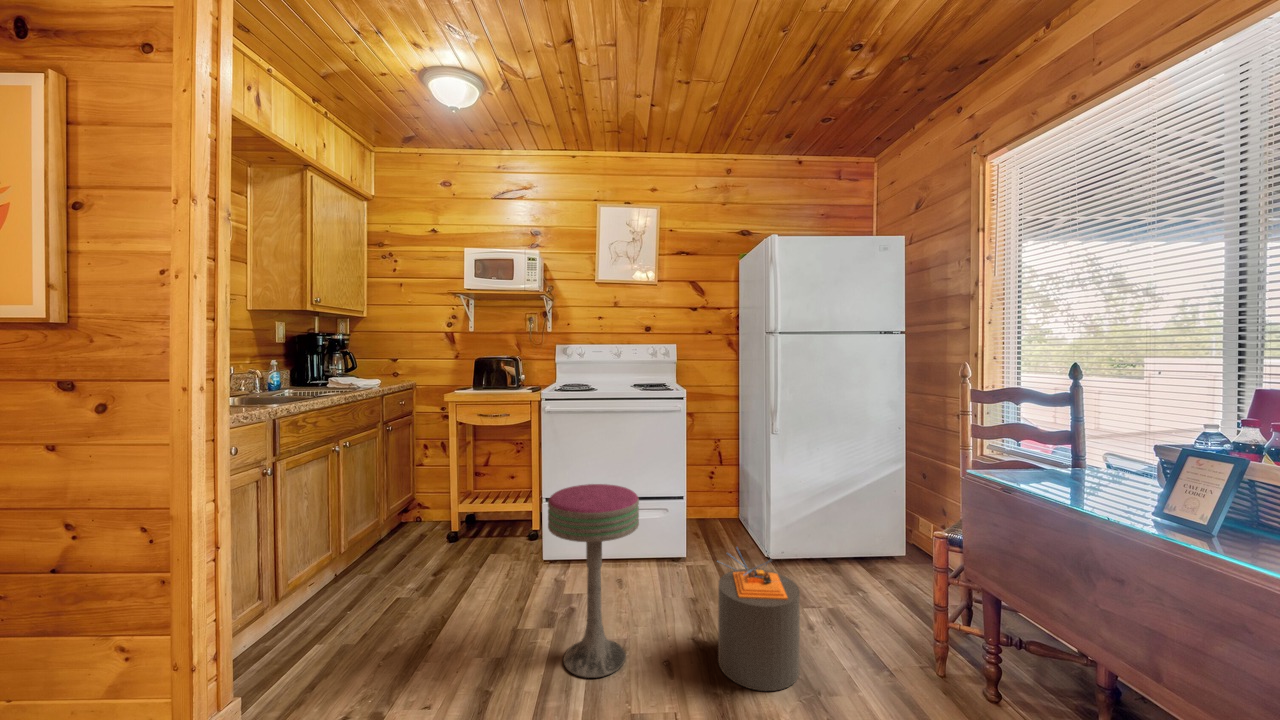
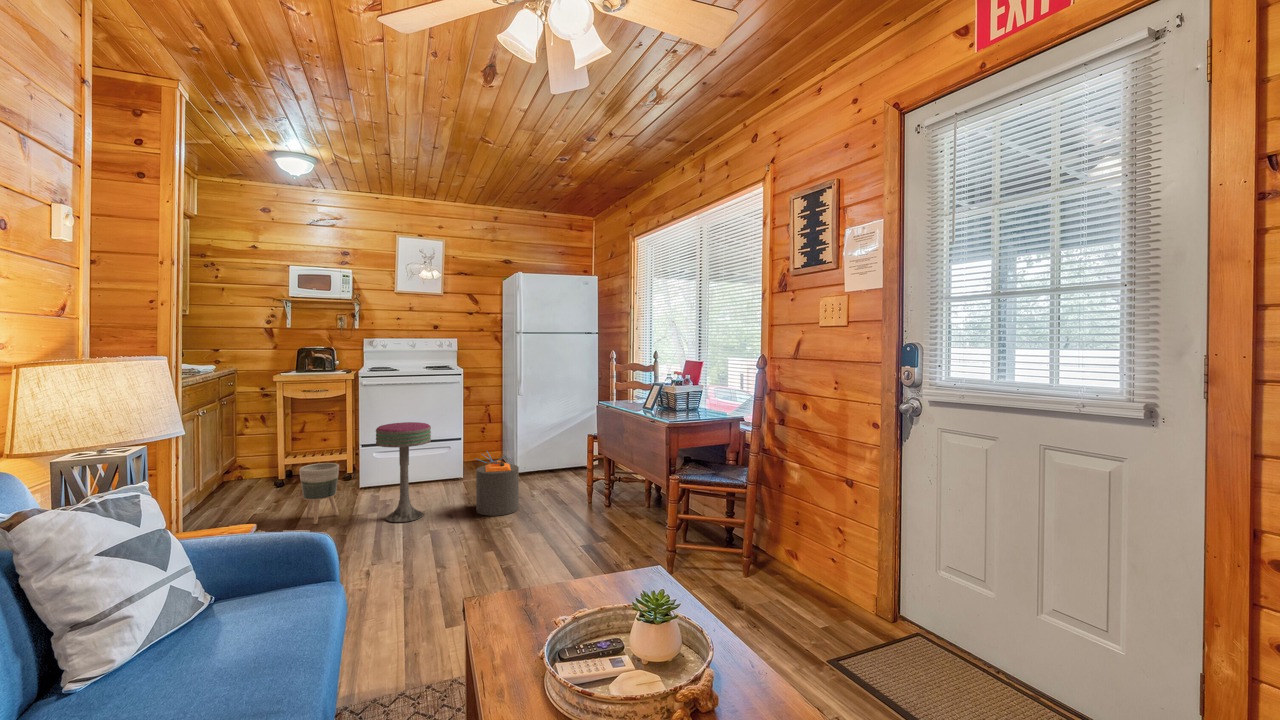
planter: none [438,541,498,653] -> present [299,463,339,524]

